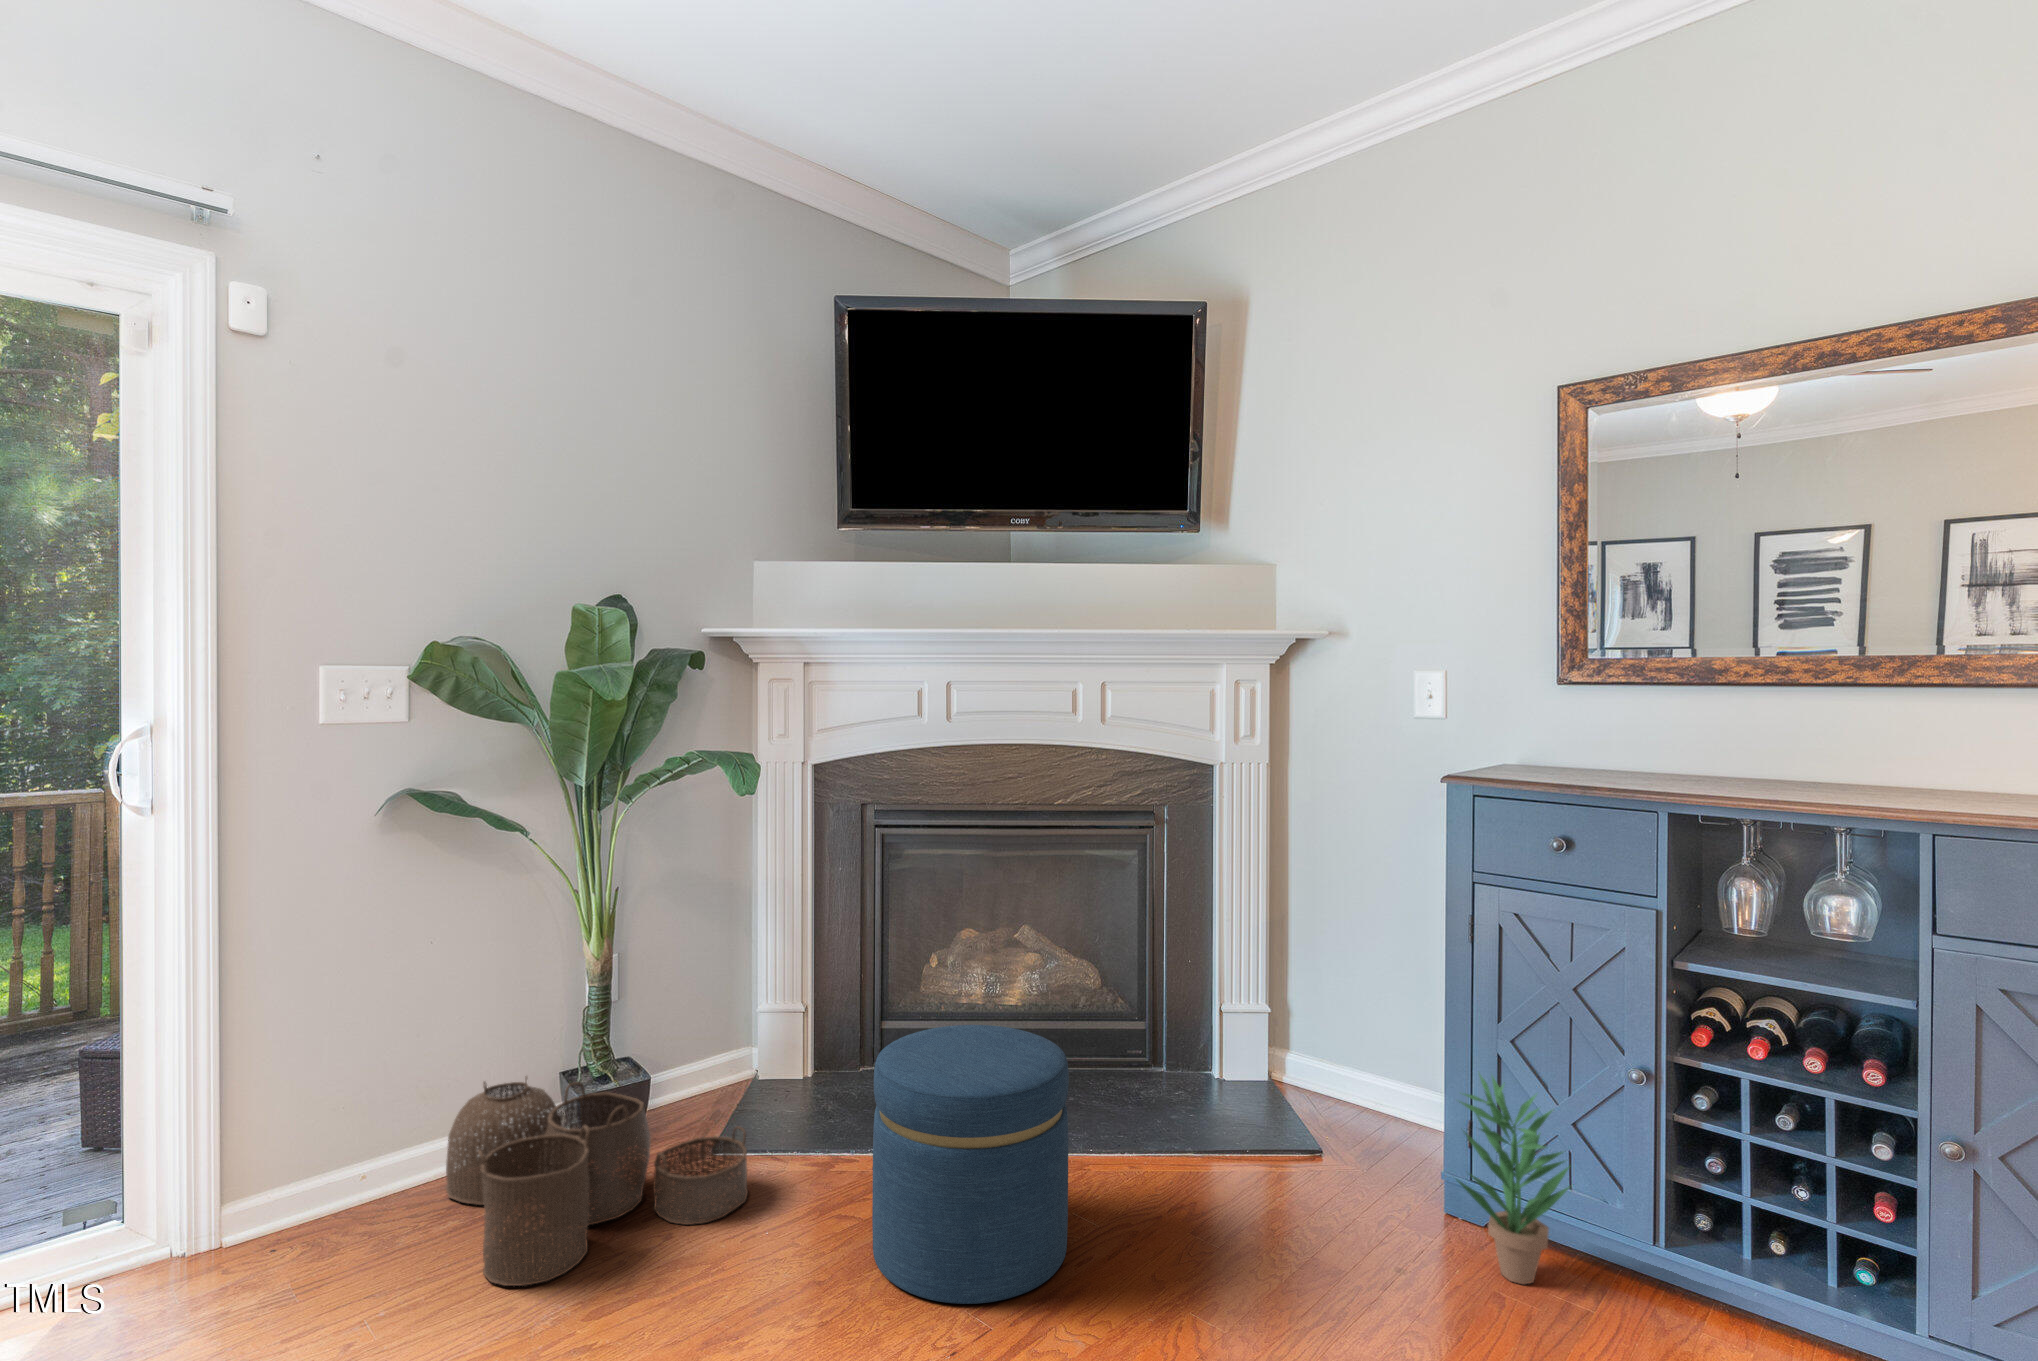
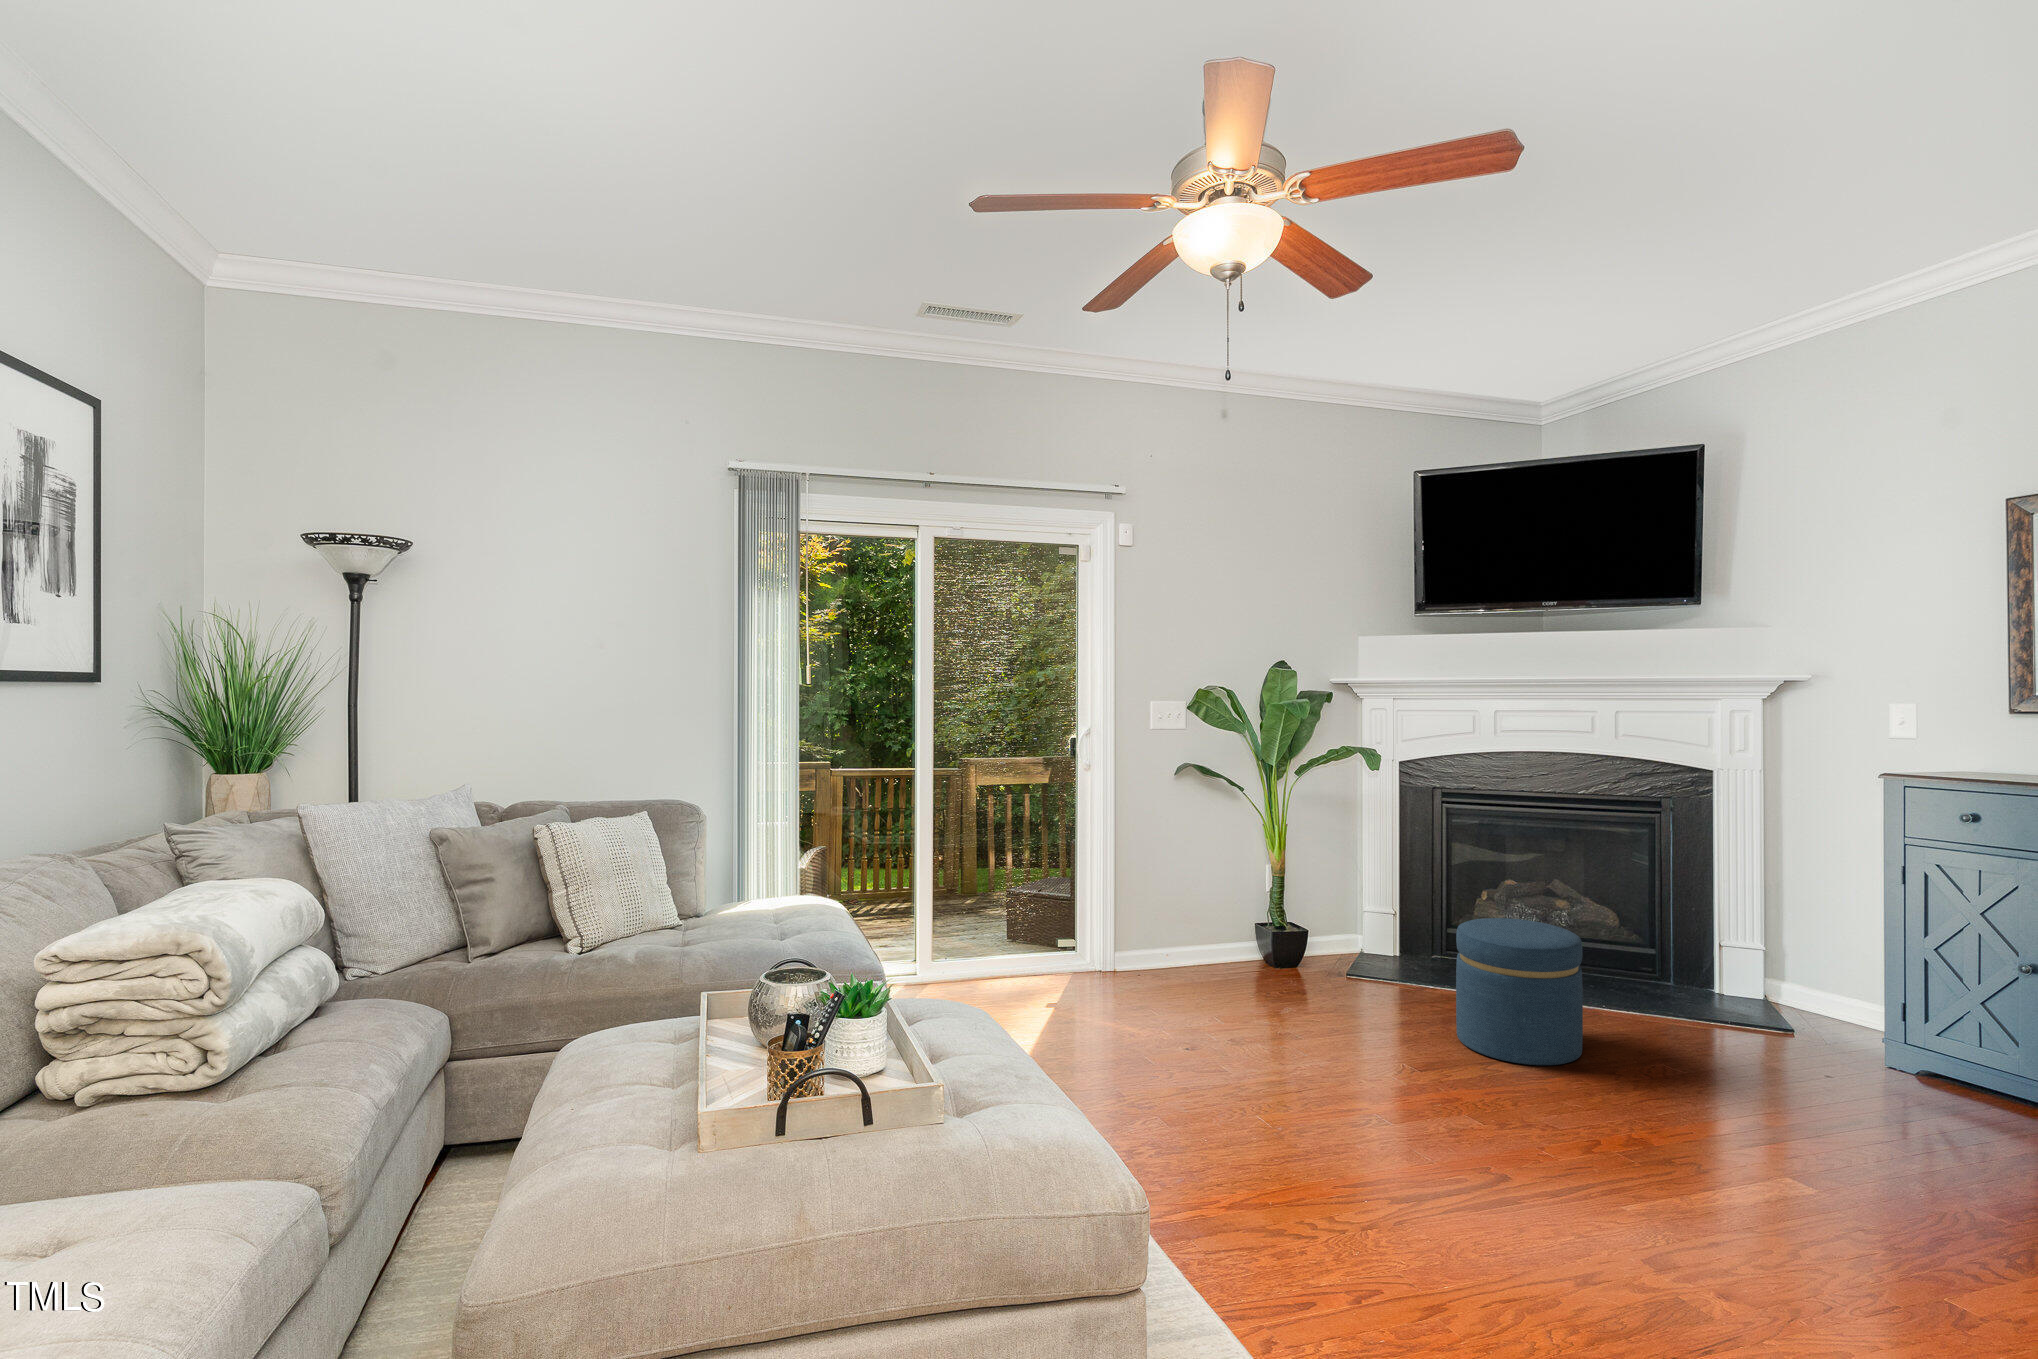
potted plant: present [1457,1075,1569,1284] -> none [1872,977,1977,1122]
woven basket: present [446,1077,748,1286] -> none [1209,923,1376,1018]

